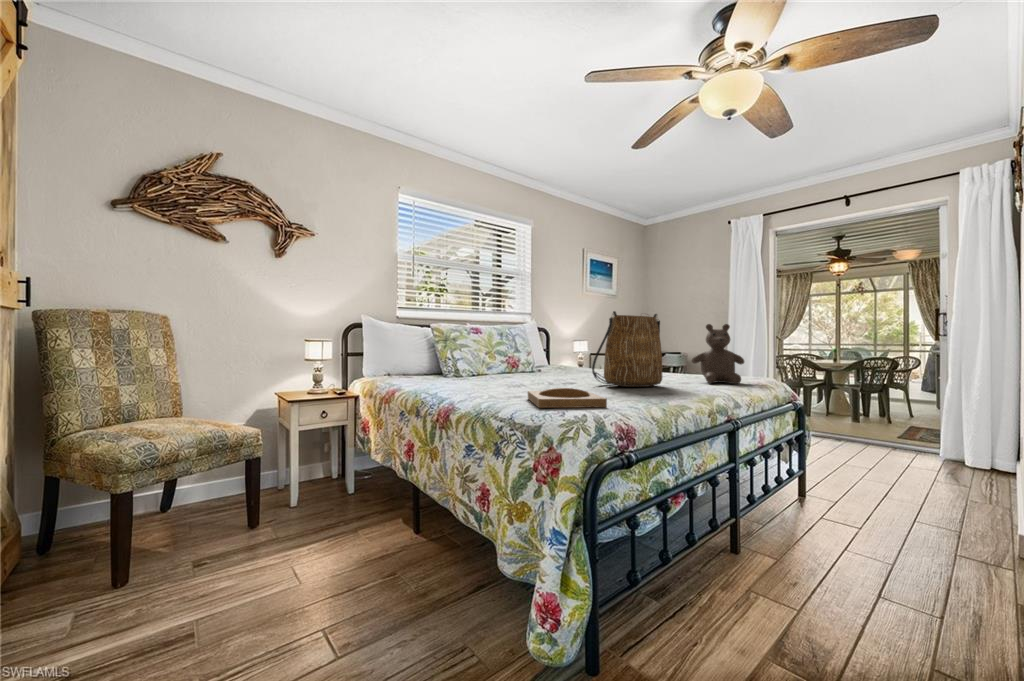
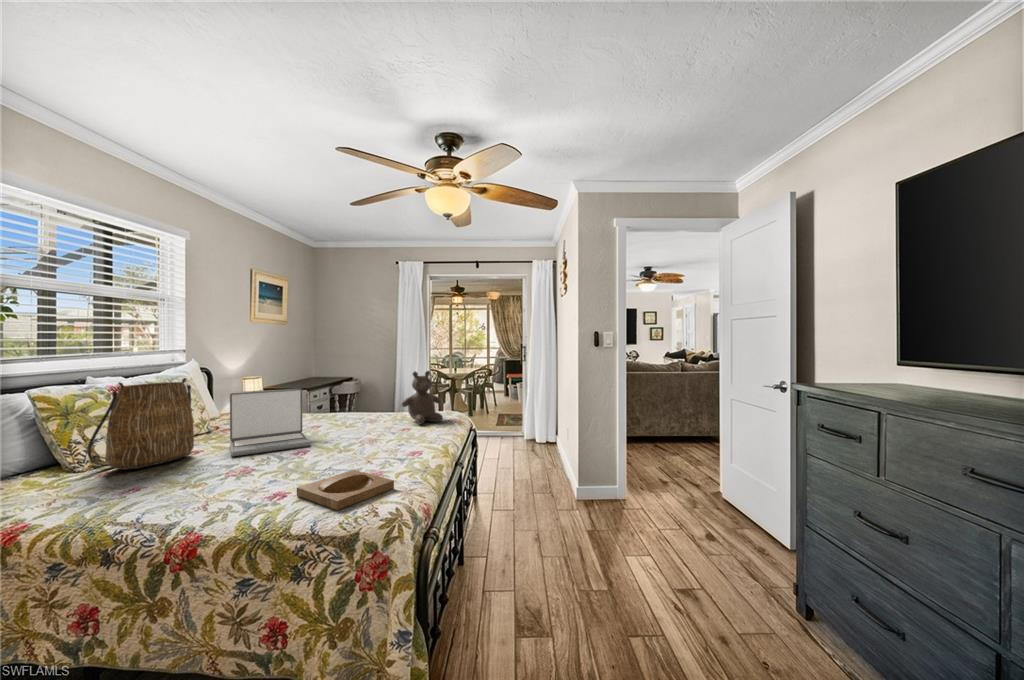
tote bag: present [592,311,662,387] -> present [87,378,194,470]
laptop: none [525,334,588,383] -> present [230,389,310,456]

